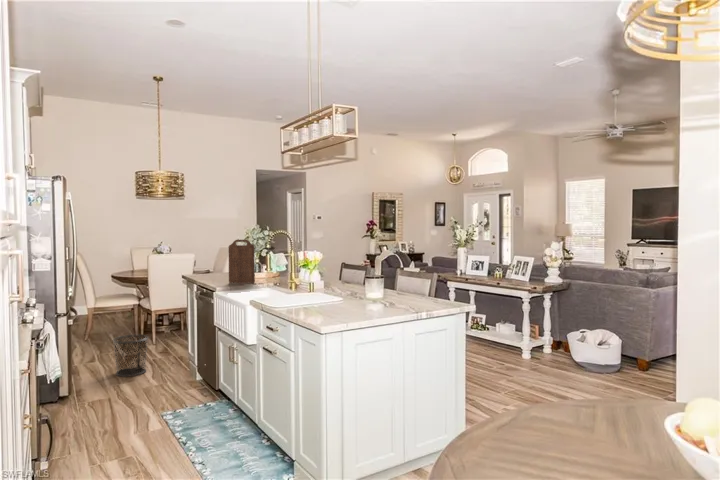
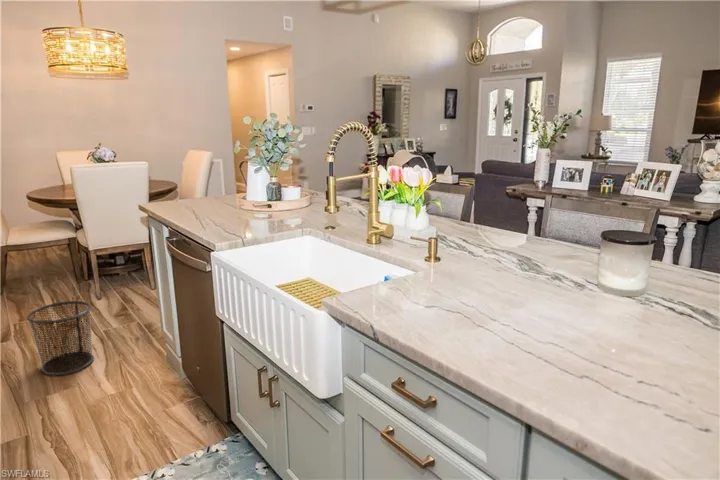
cutting board: present [228,240,255,283] -> none [230,141,283,226]

